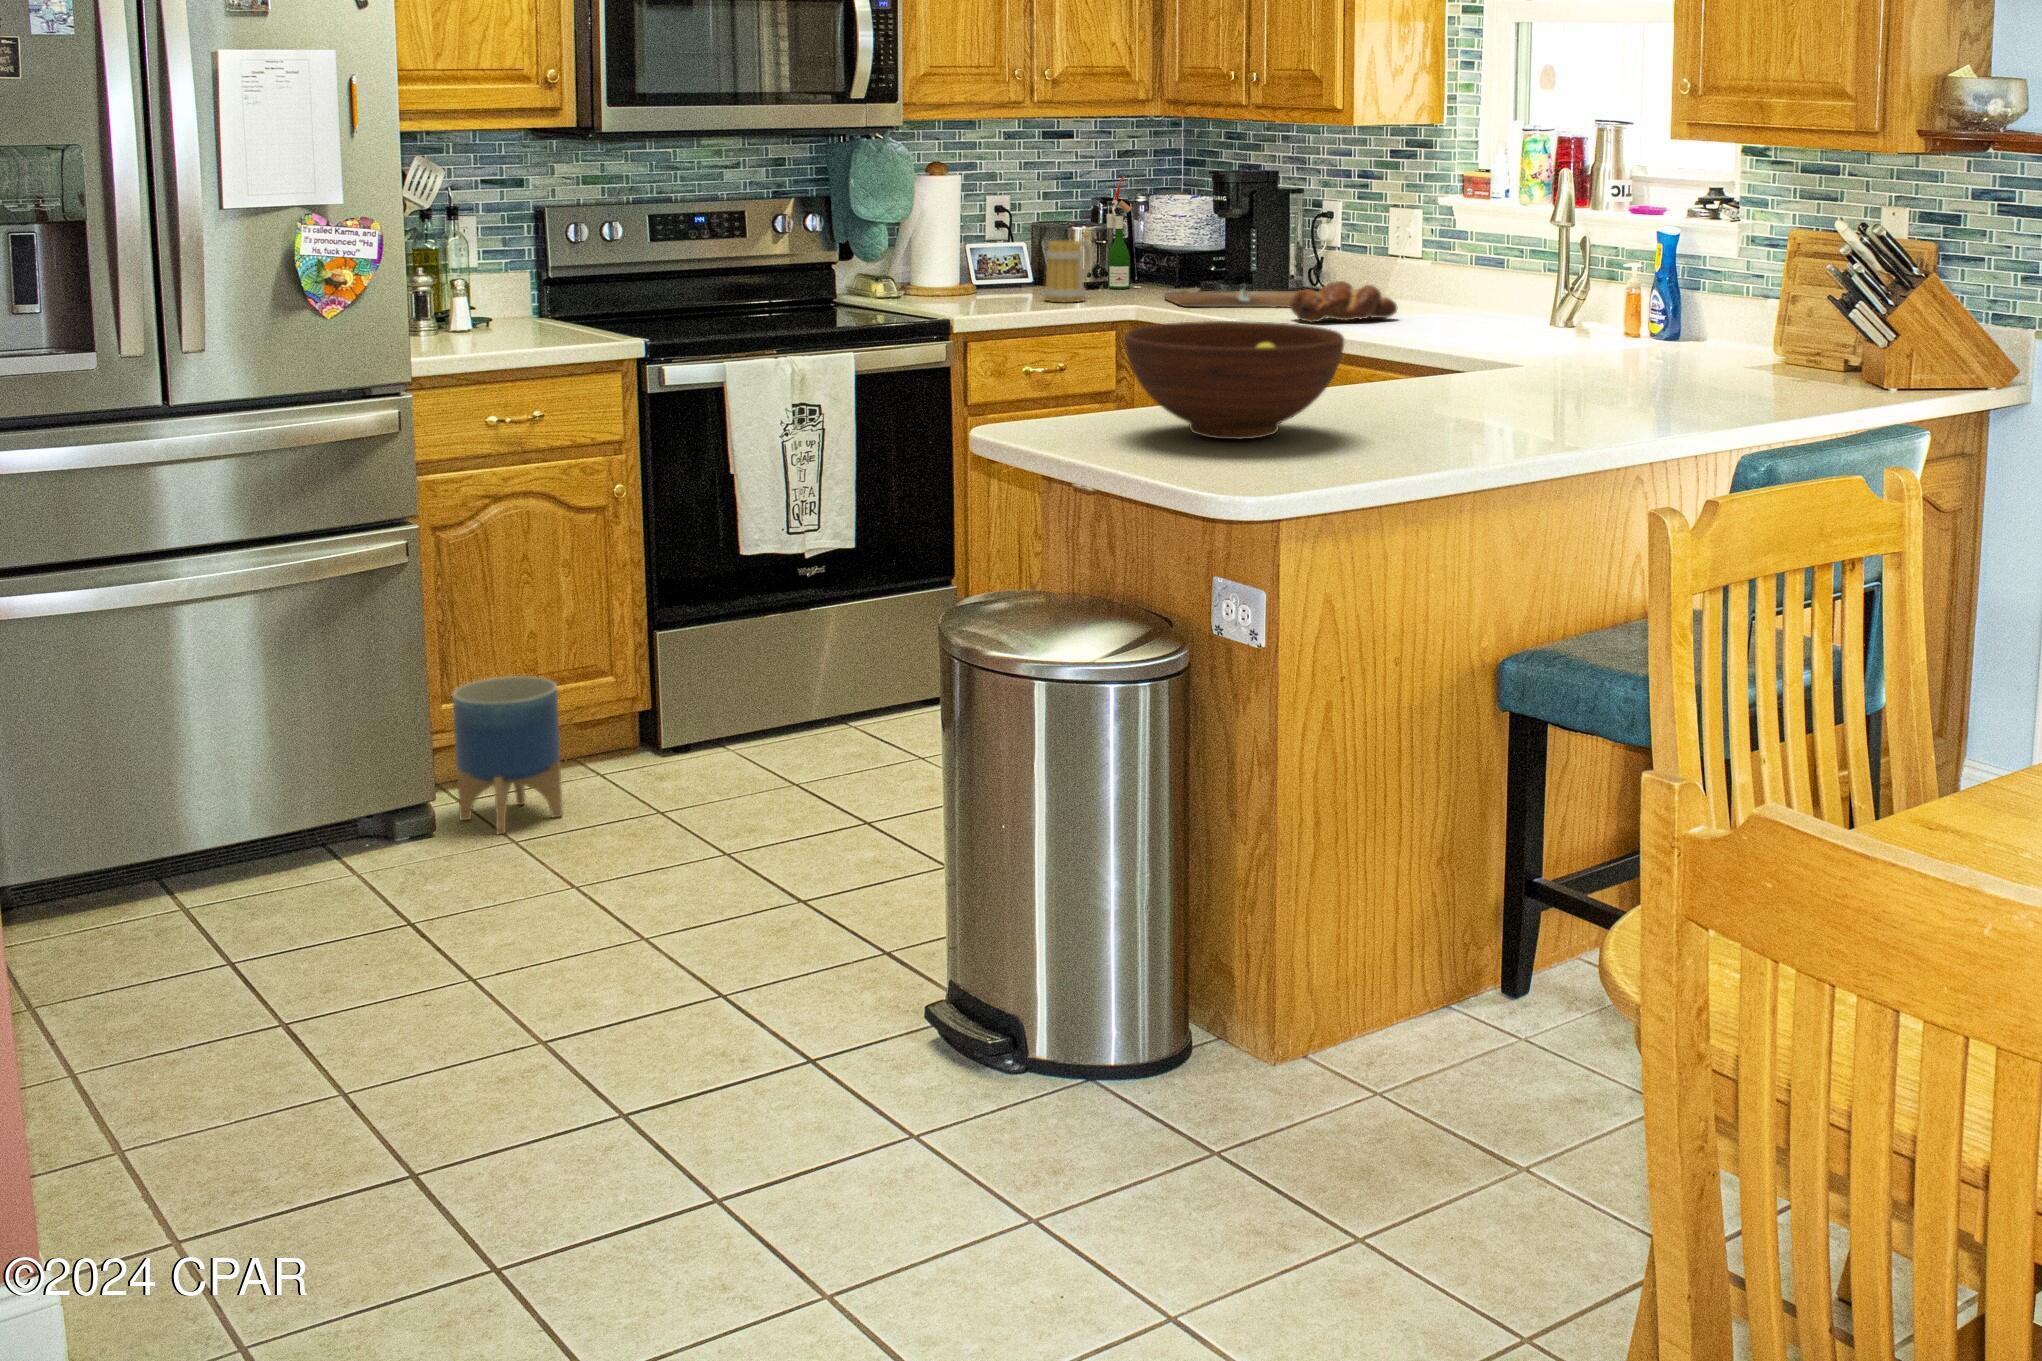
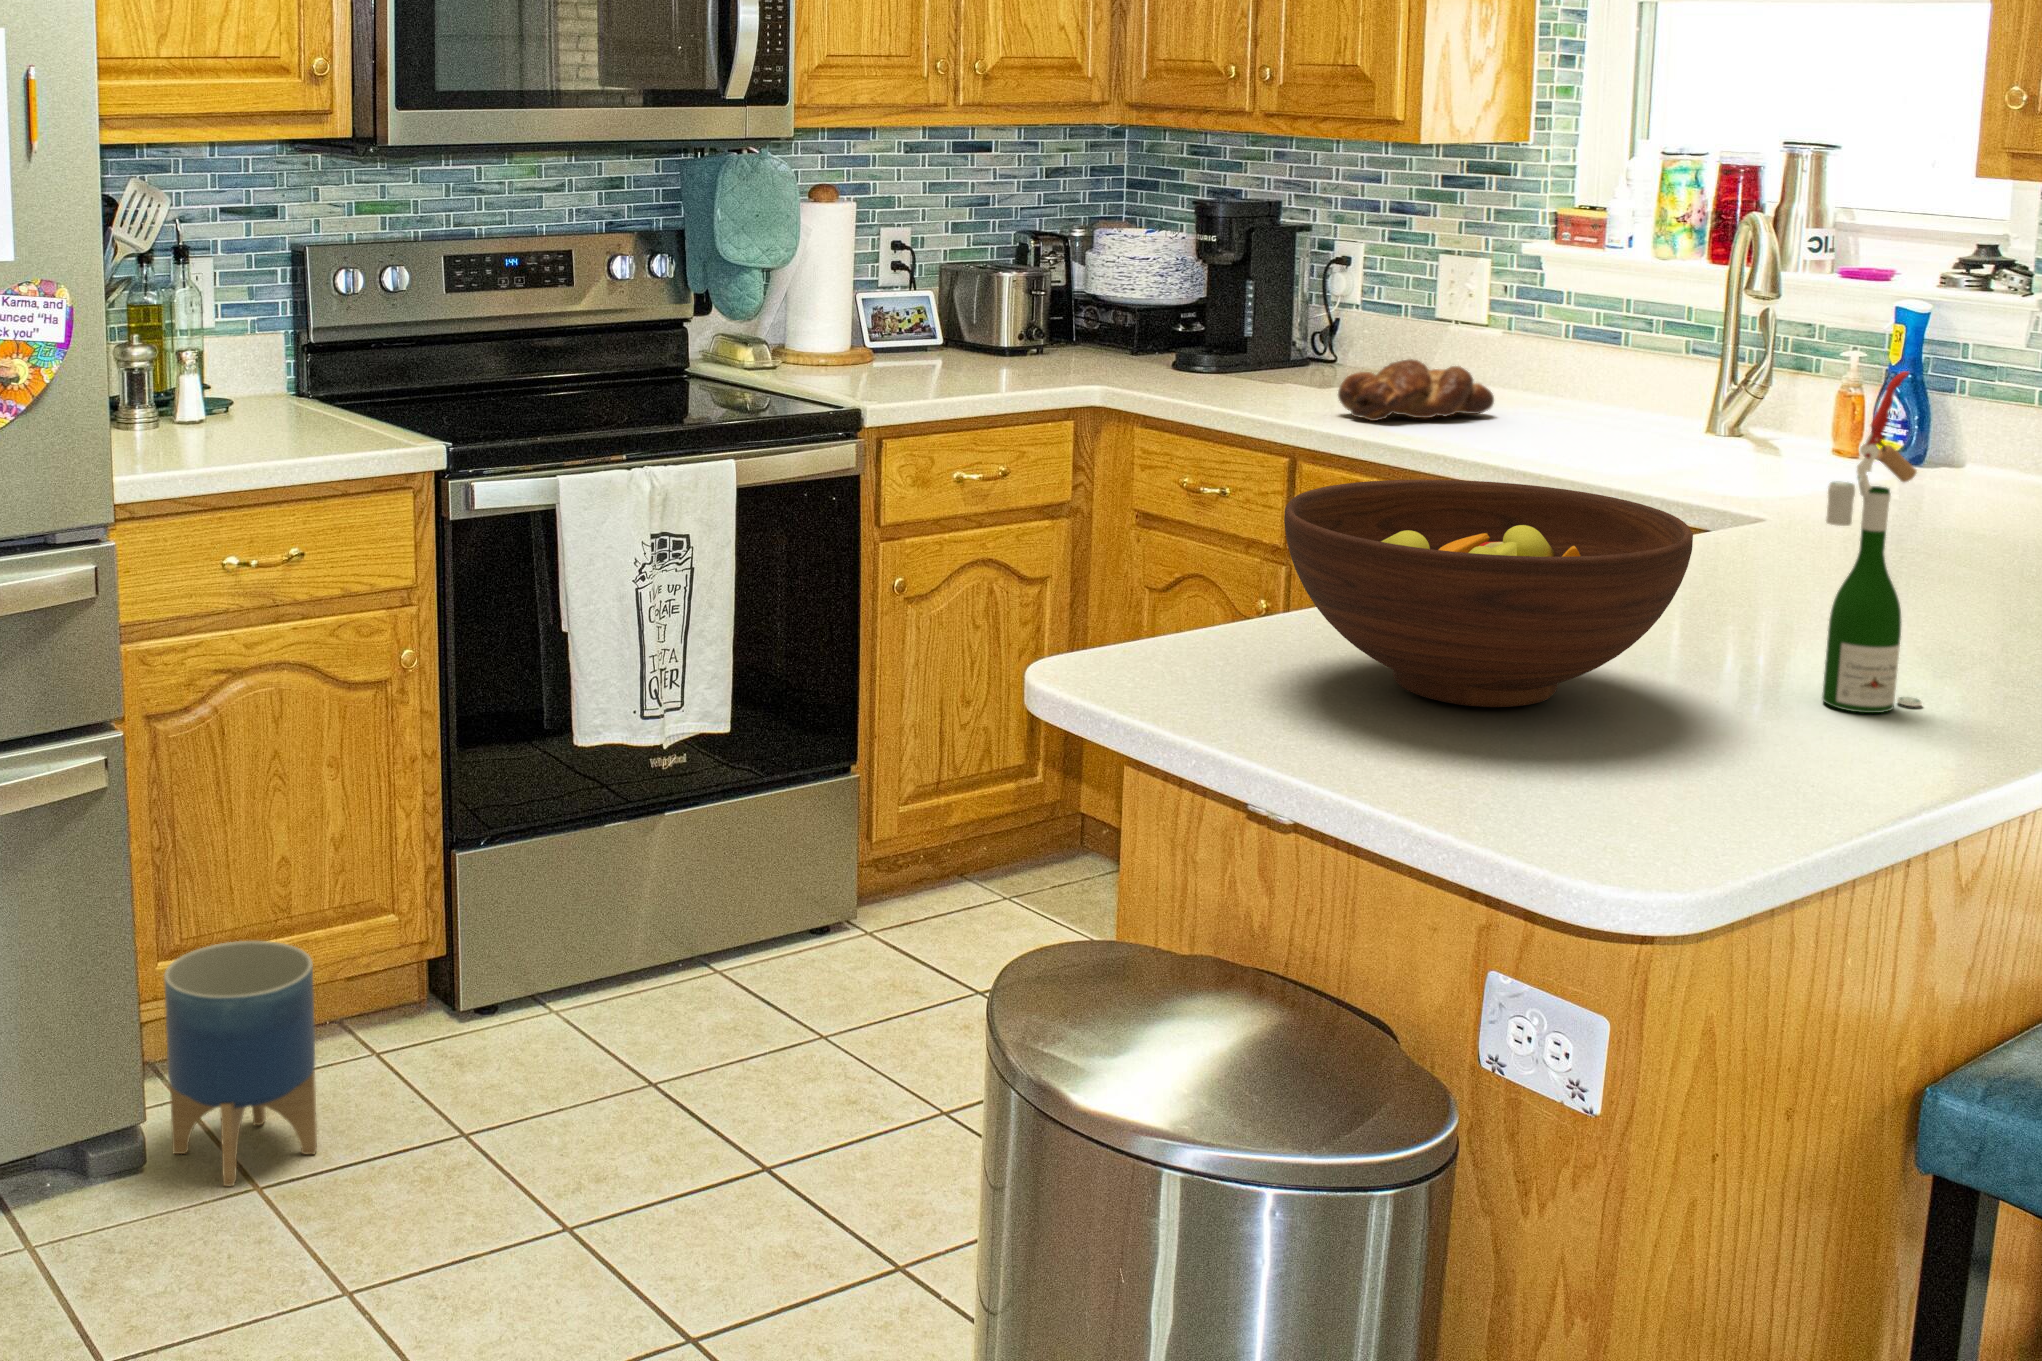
wine bottle: present [1107,176,1141,289] -> present [1822,371,1922,713]
mug: present [1044,240,1092,302] -> none [967,292,1030,379]
cutting board: present [1165,285,1298,308] -> none [1124,355,1336,392]

